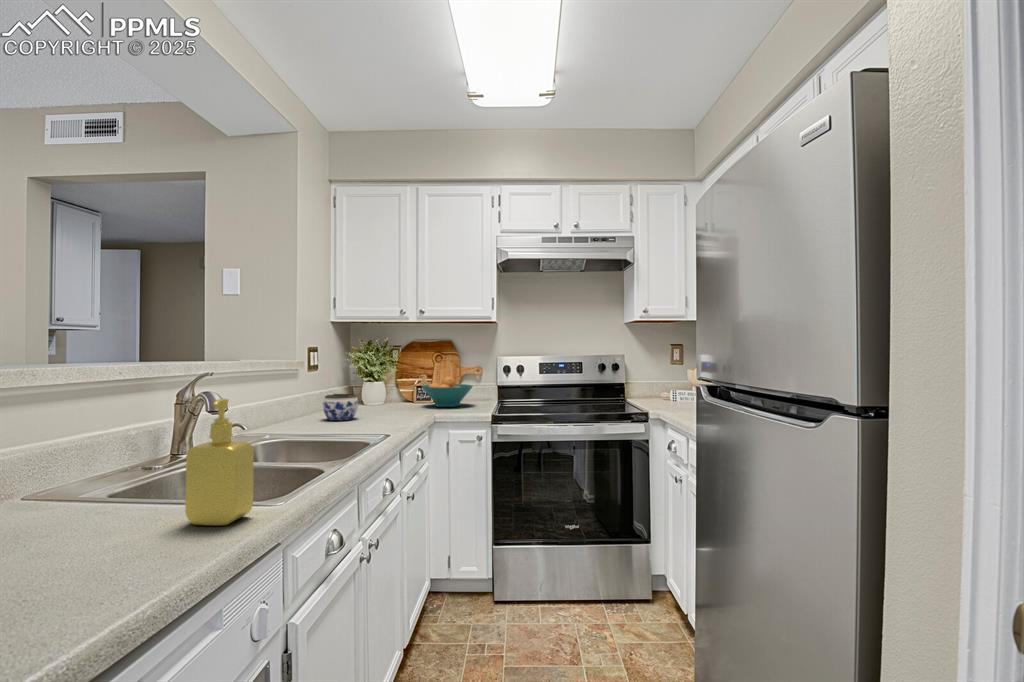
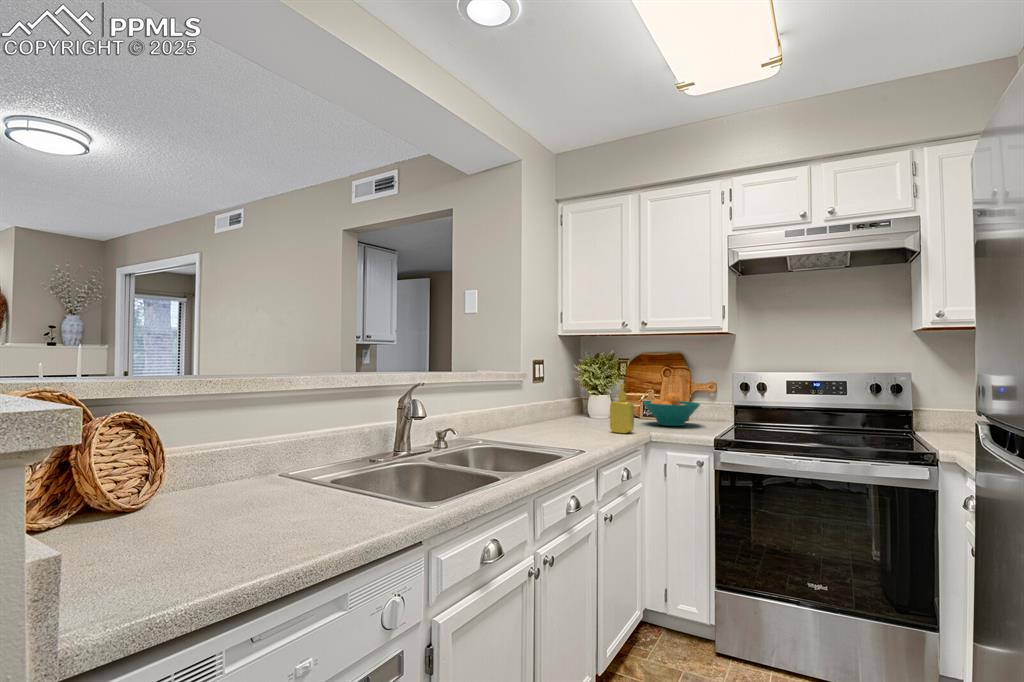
jar: present [323,394,358,421] -> none [537,406,570,432]
soap dispenser: present [185,398,254,526] -> present [610,384,634,433]

